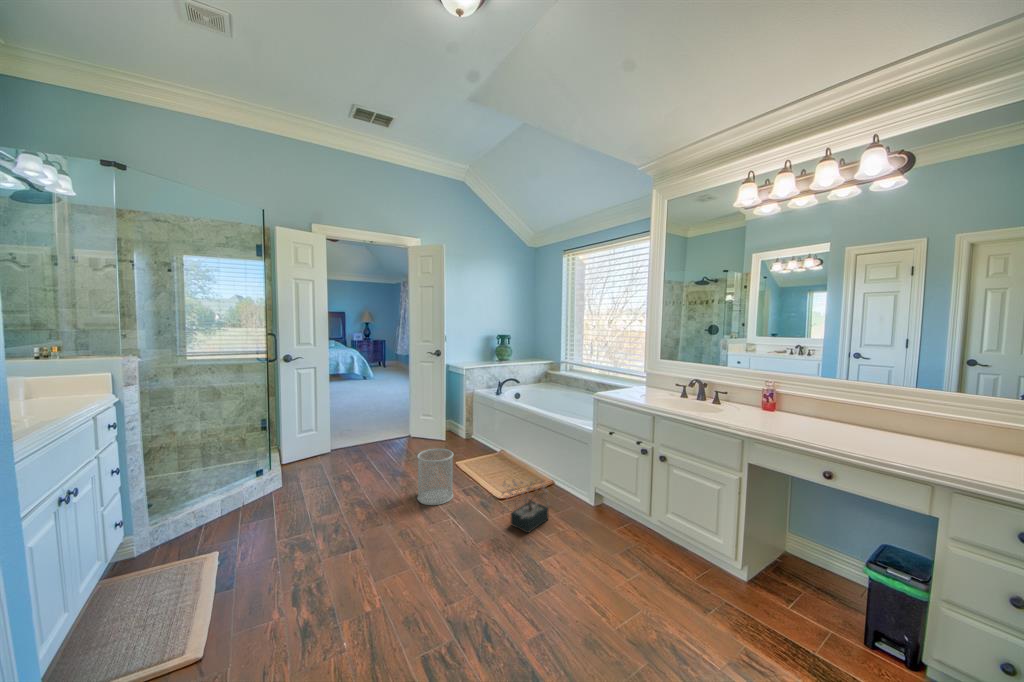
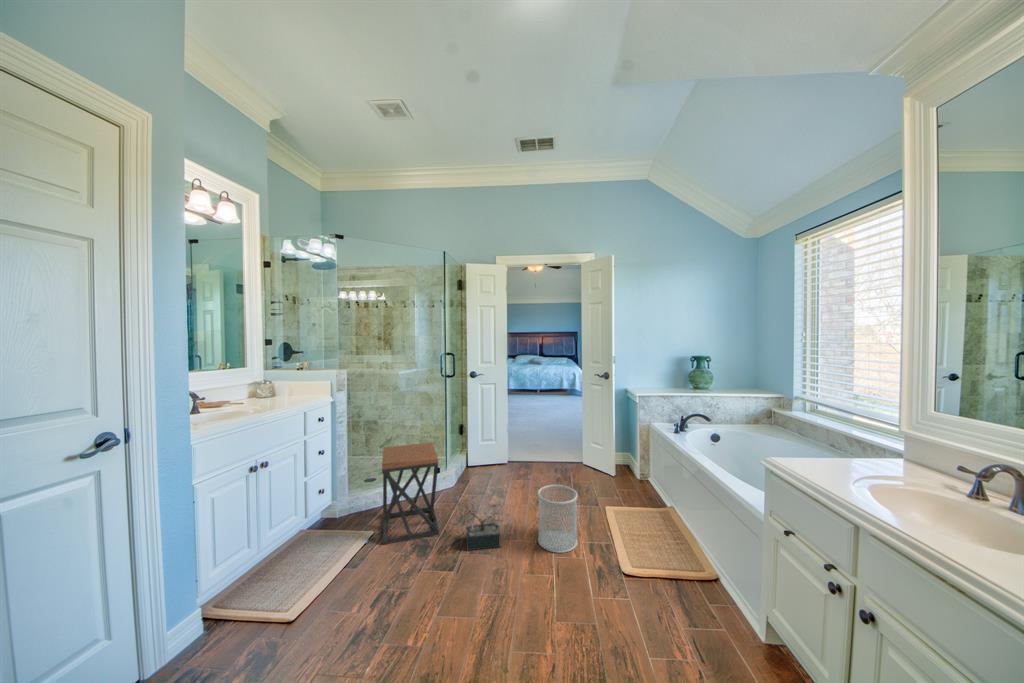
stool: none [214,436,312,562] -> present [382,442,439,544]
decorative plant: present [502,479,549,533] -> present [451,496,509,550]

